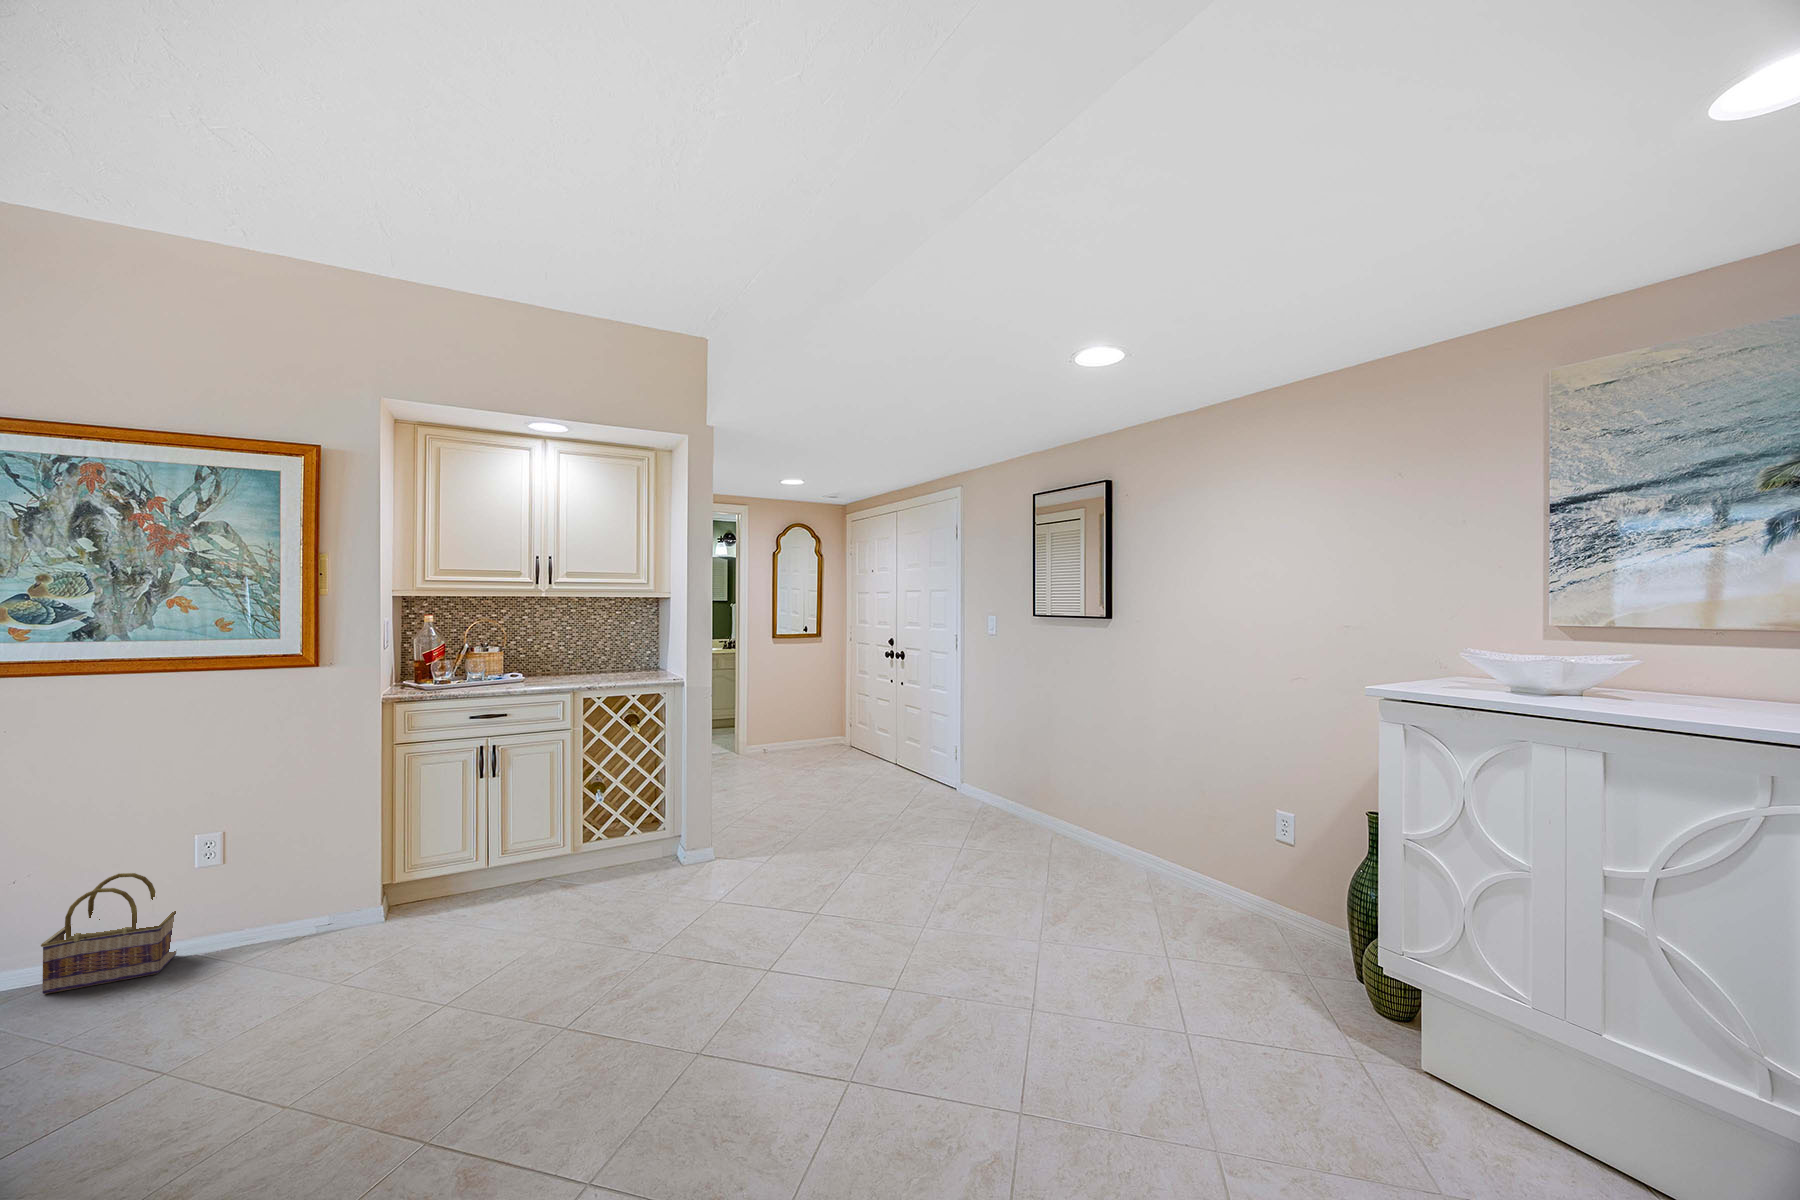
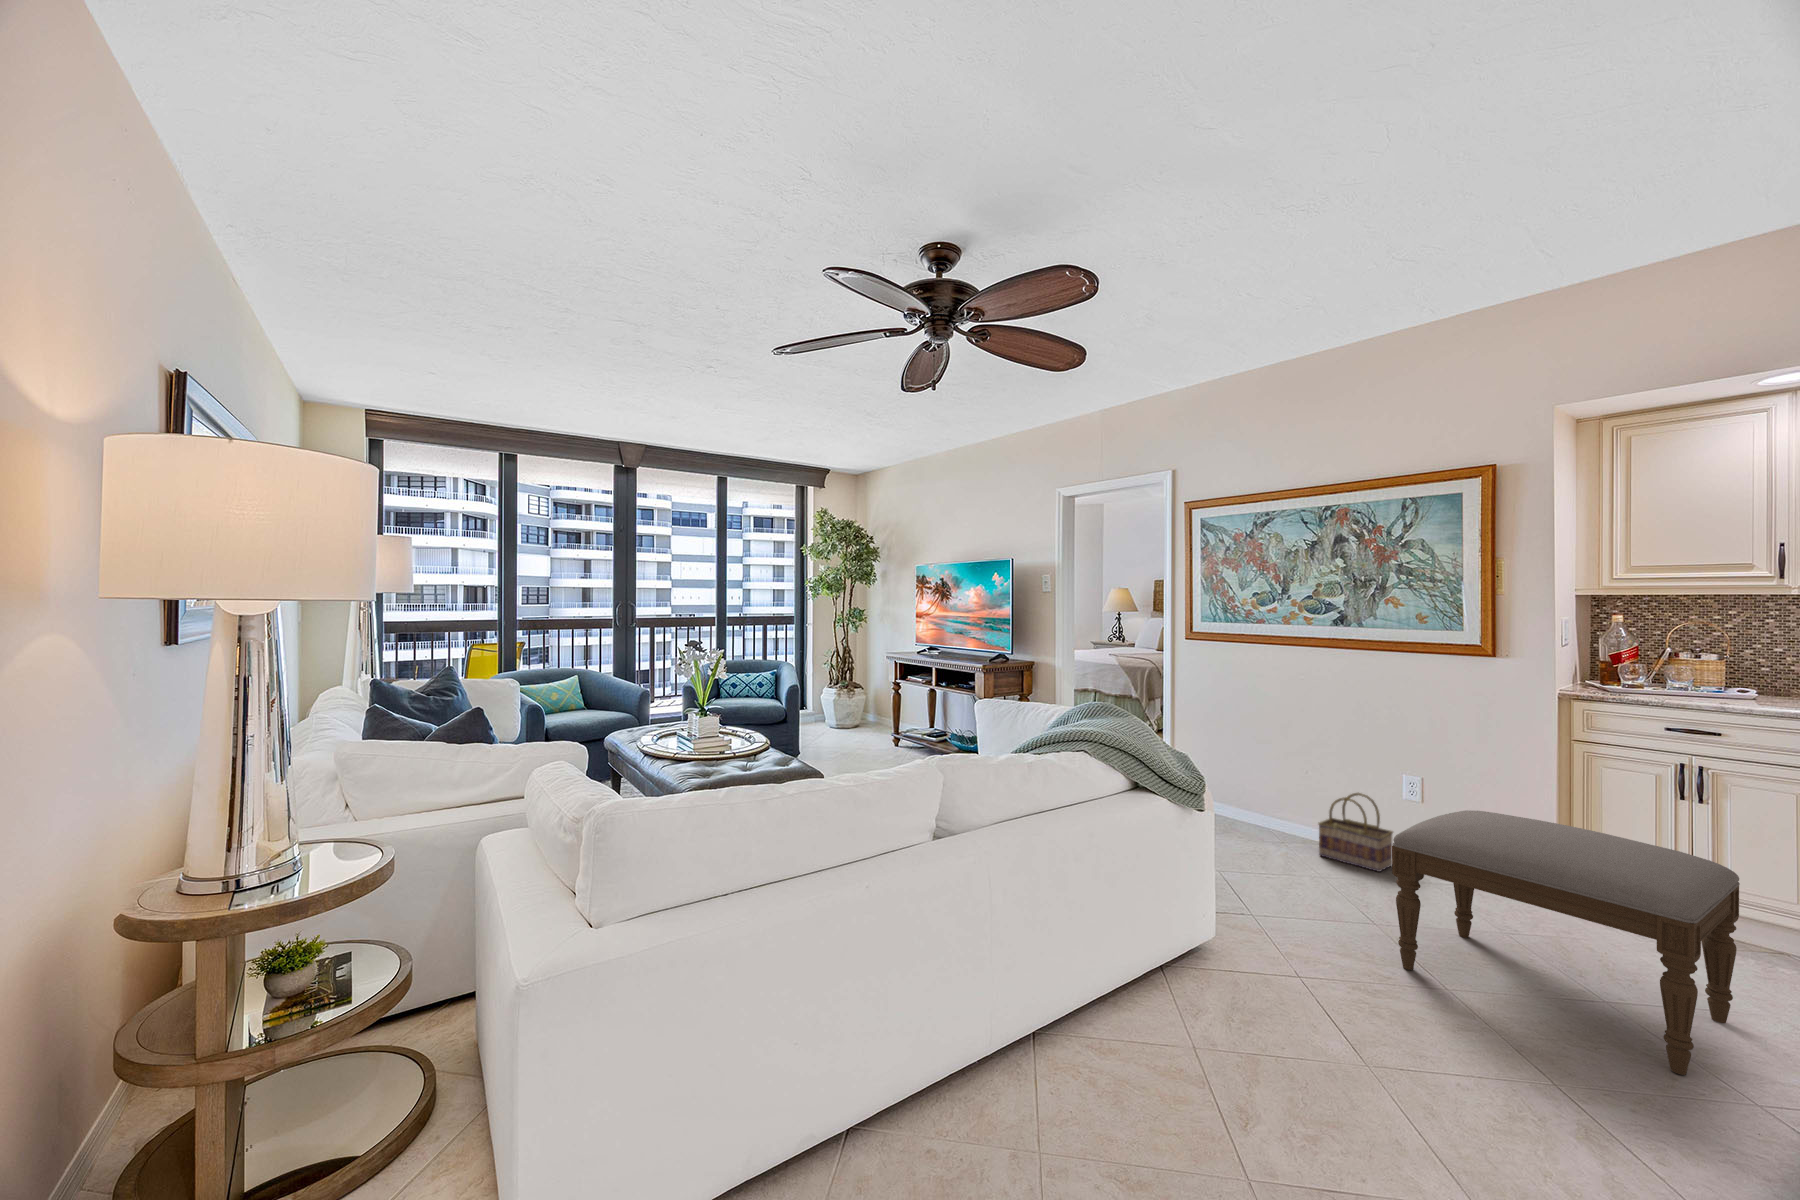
ottoman: none [209,828,541,1102] -> present [1392,810,1740,1075]

